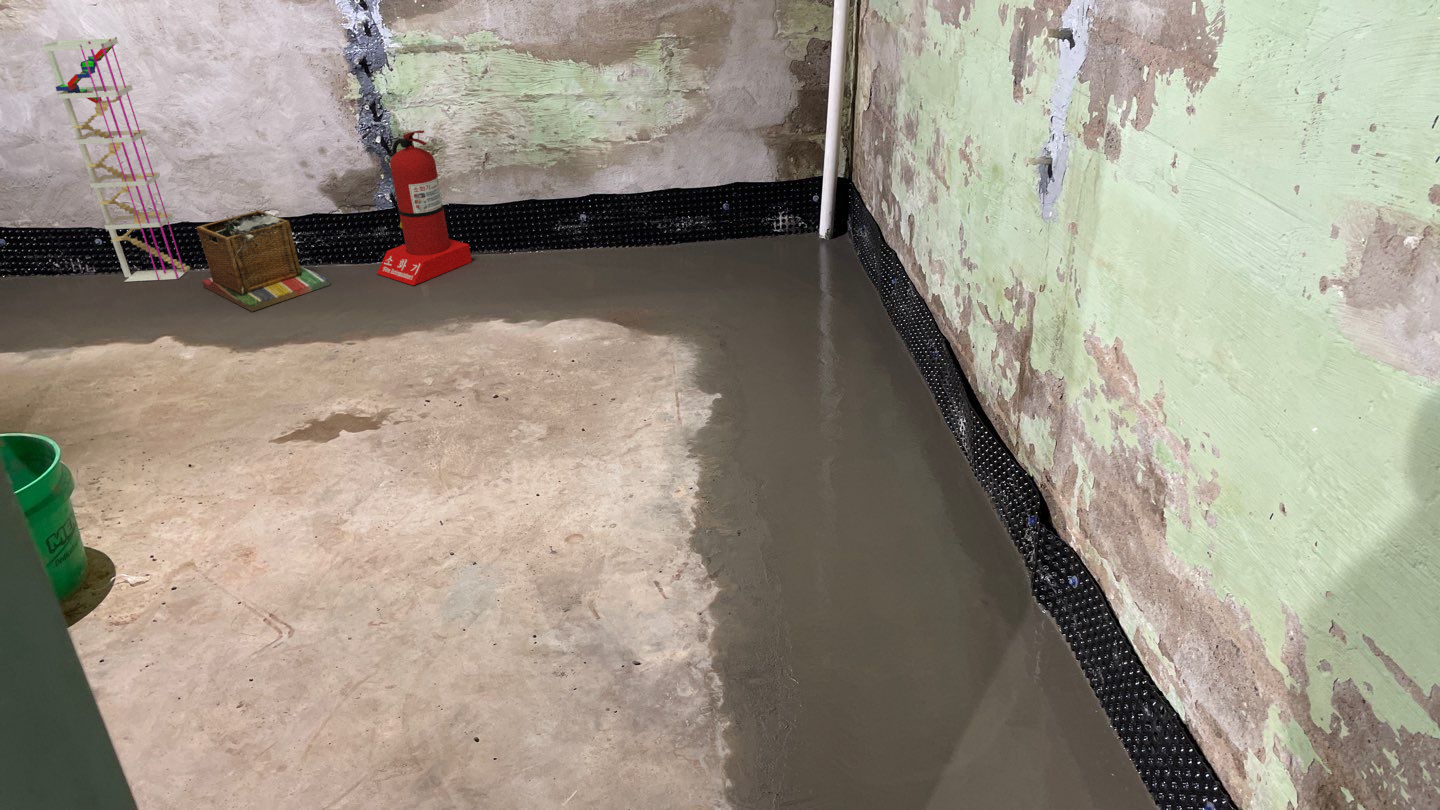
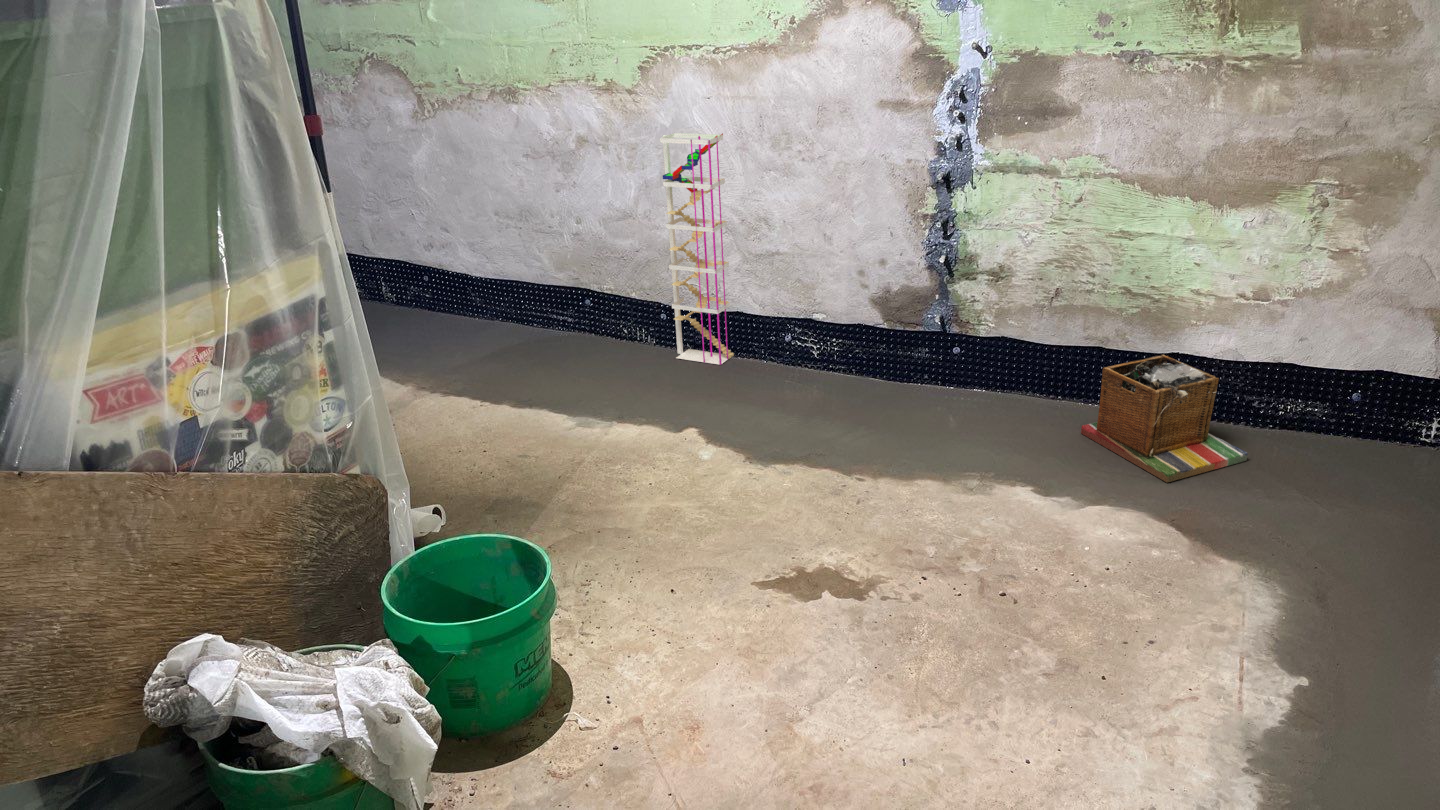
fire extinguisher: present [377,130,472,285] -> none [906,258,1013,422]
laundry basket: present [196,210,330,311] -> present [1081,354,1248,483]

